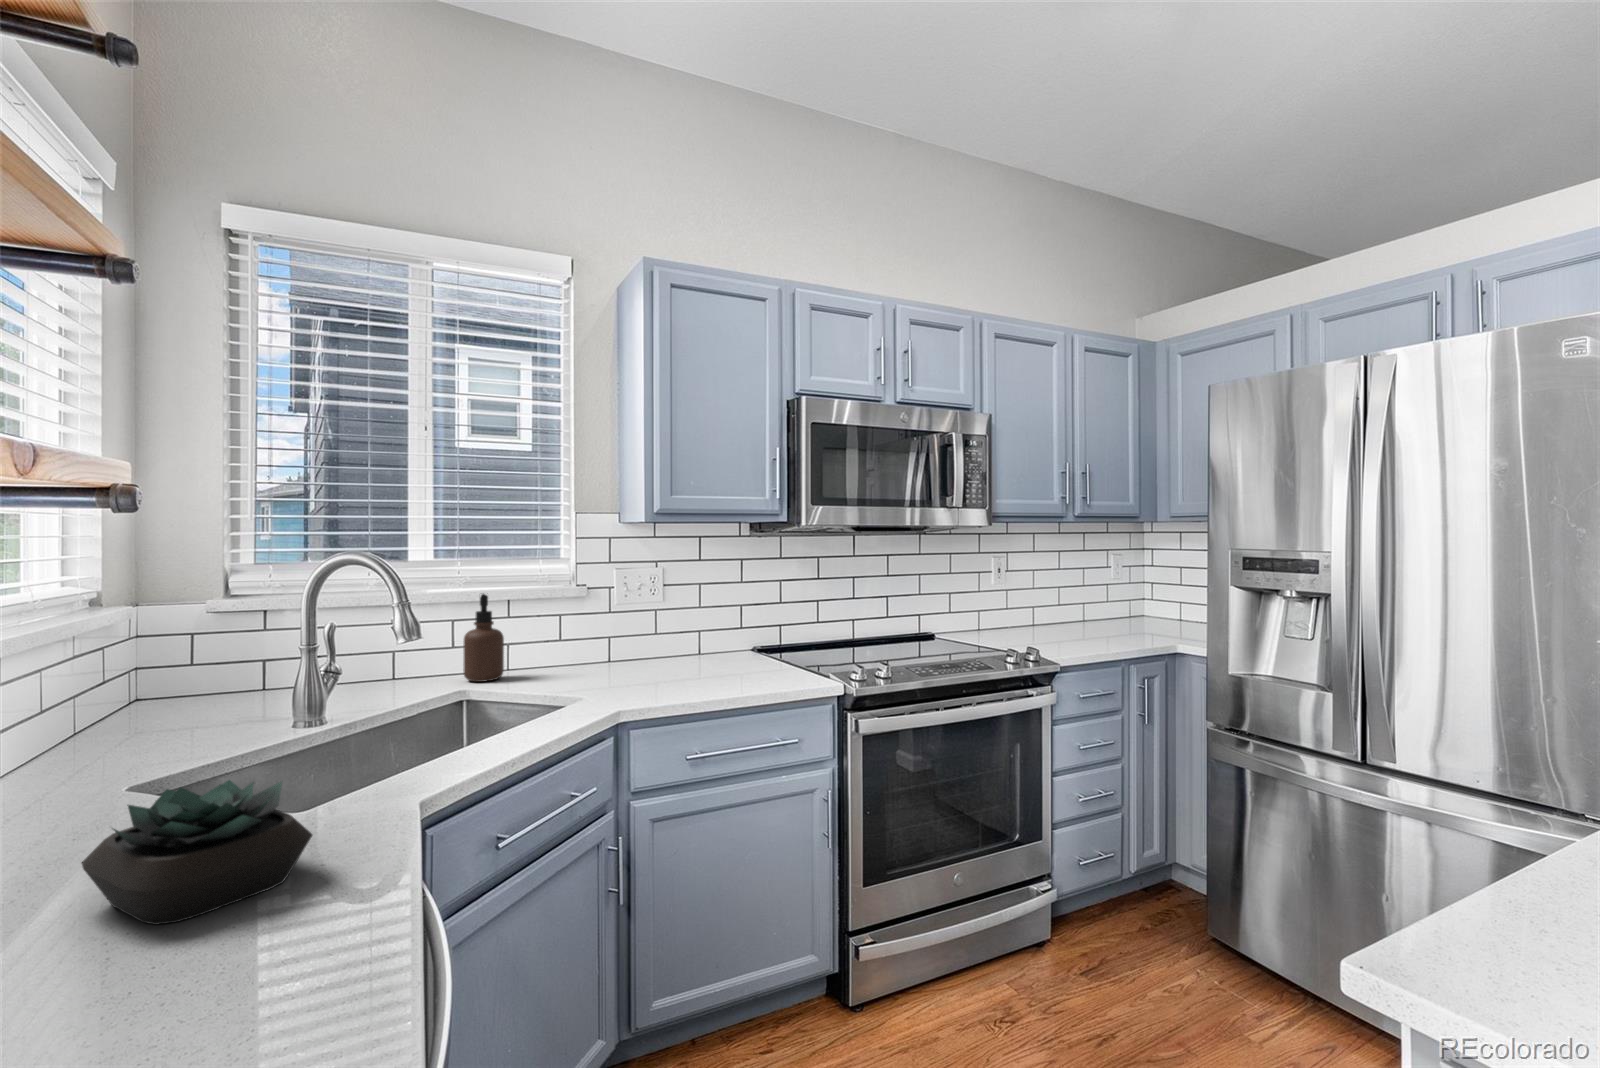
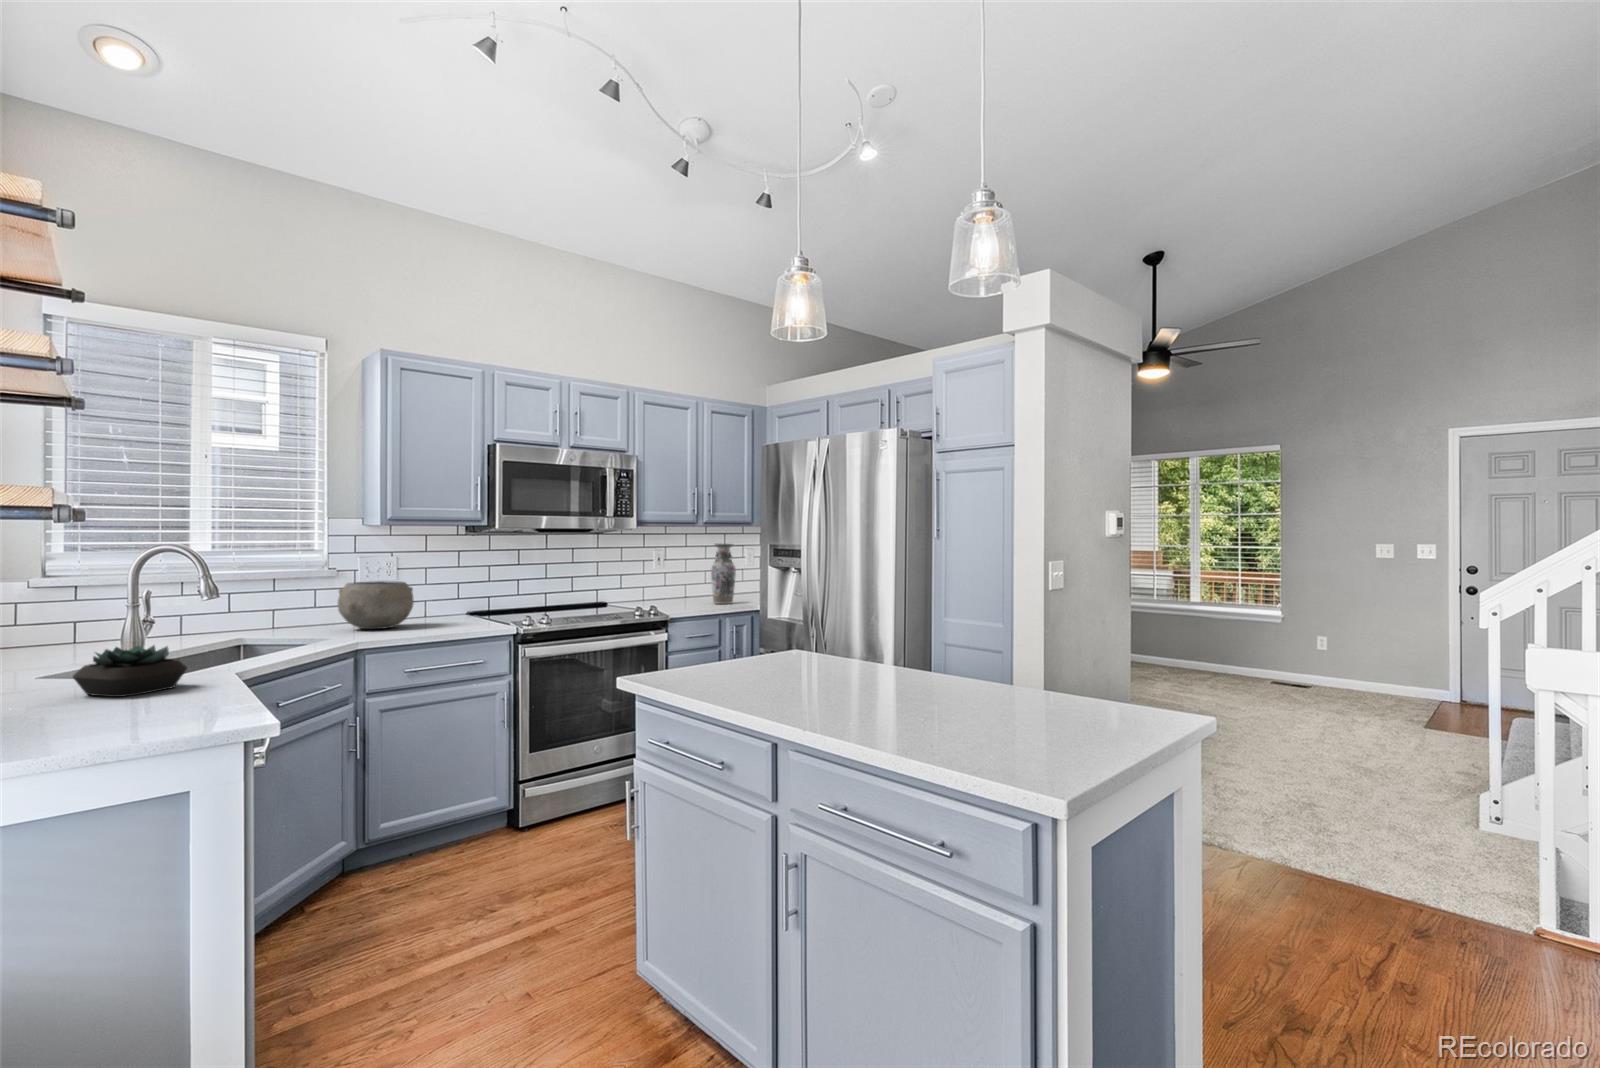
vase: none [1089,549,1129,642] -> present [711,543,736,604]
soap dispenser: present [463,593,504,682] -> none [238,573,270,634]
ceramic bowl: none [590,606,690,680] -> present [338,581,414,629]

